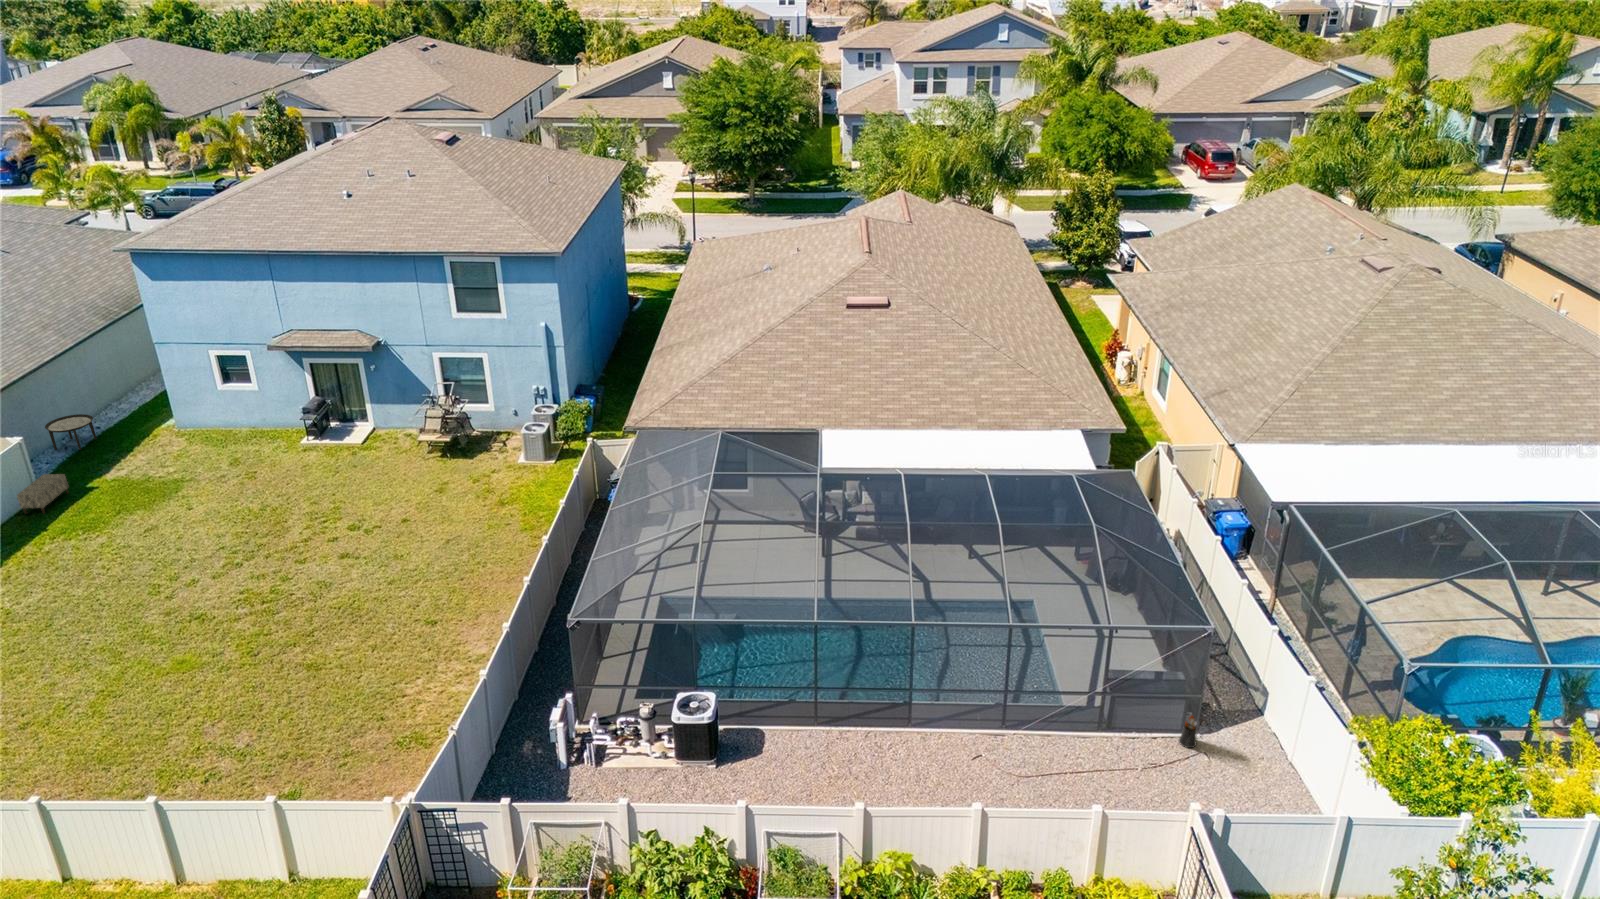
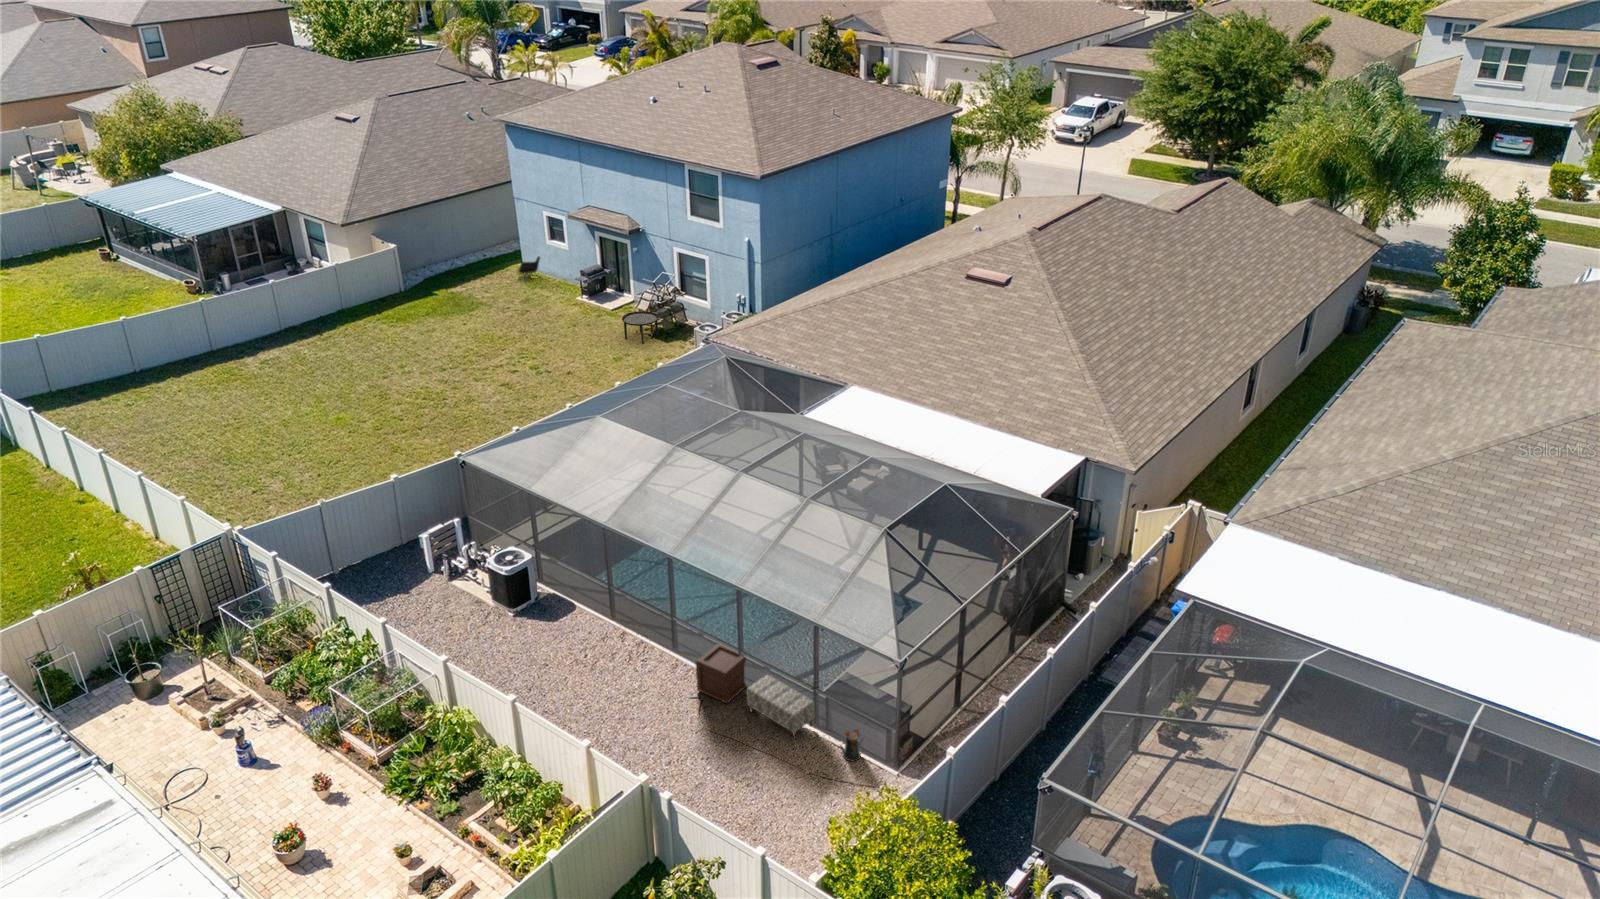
lounge chair: none [180,407,213,441] -> present [519,257,540,278]
round table: present [45,414,97,450] -> present [622,311,659,344]
bench: present [17,474,69,513] -> present [746,675,815,739]
wooden crate: none [998,699,1050,756] -> present [696,643,746,703]

